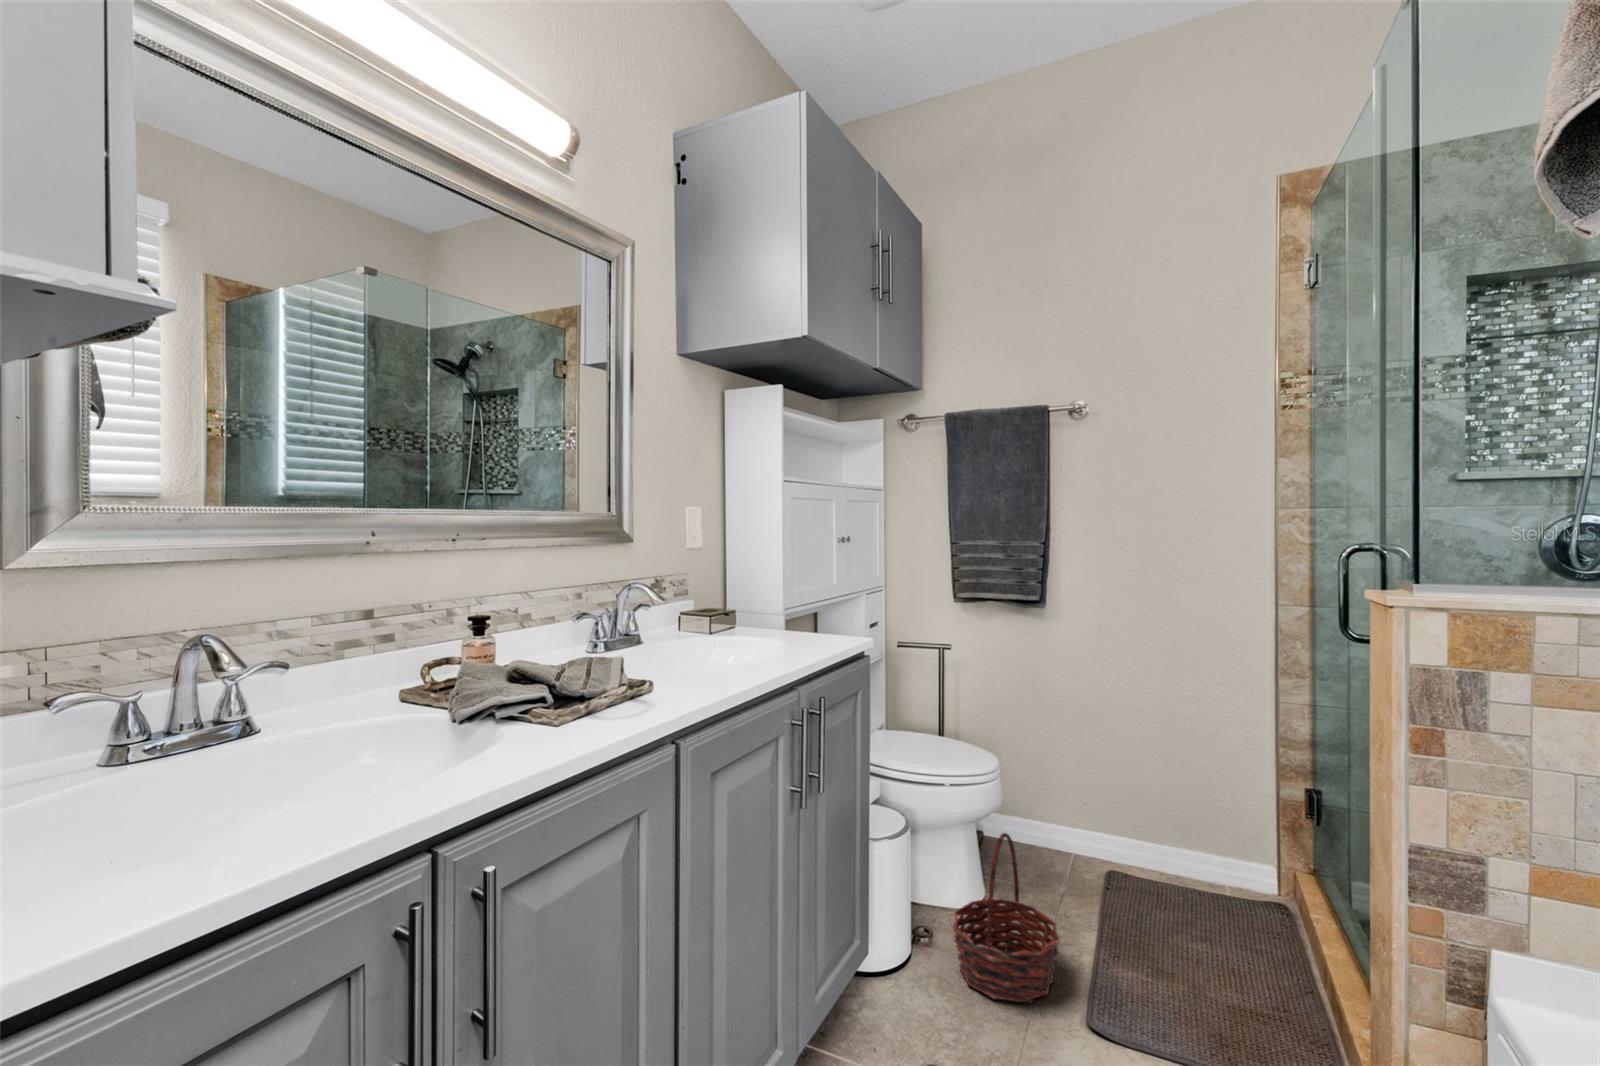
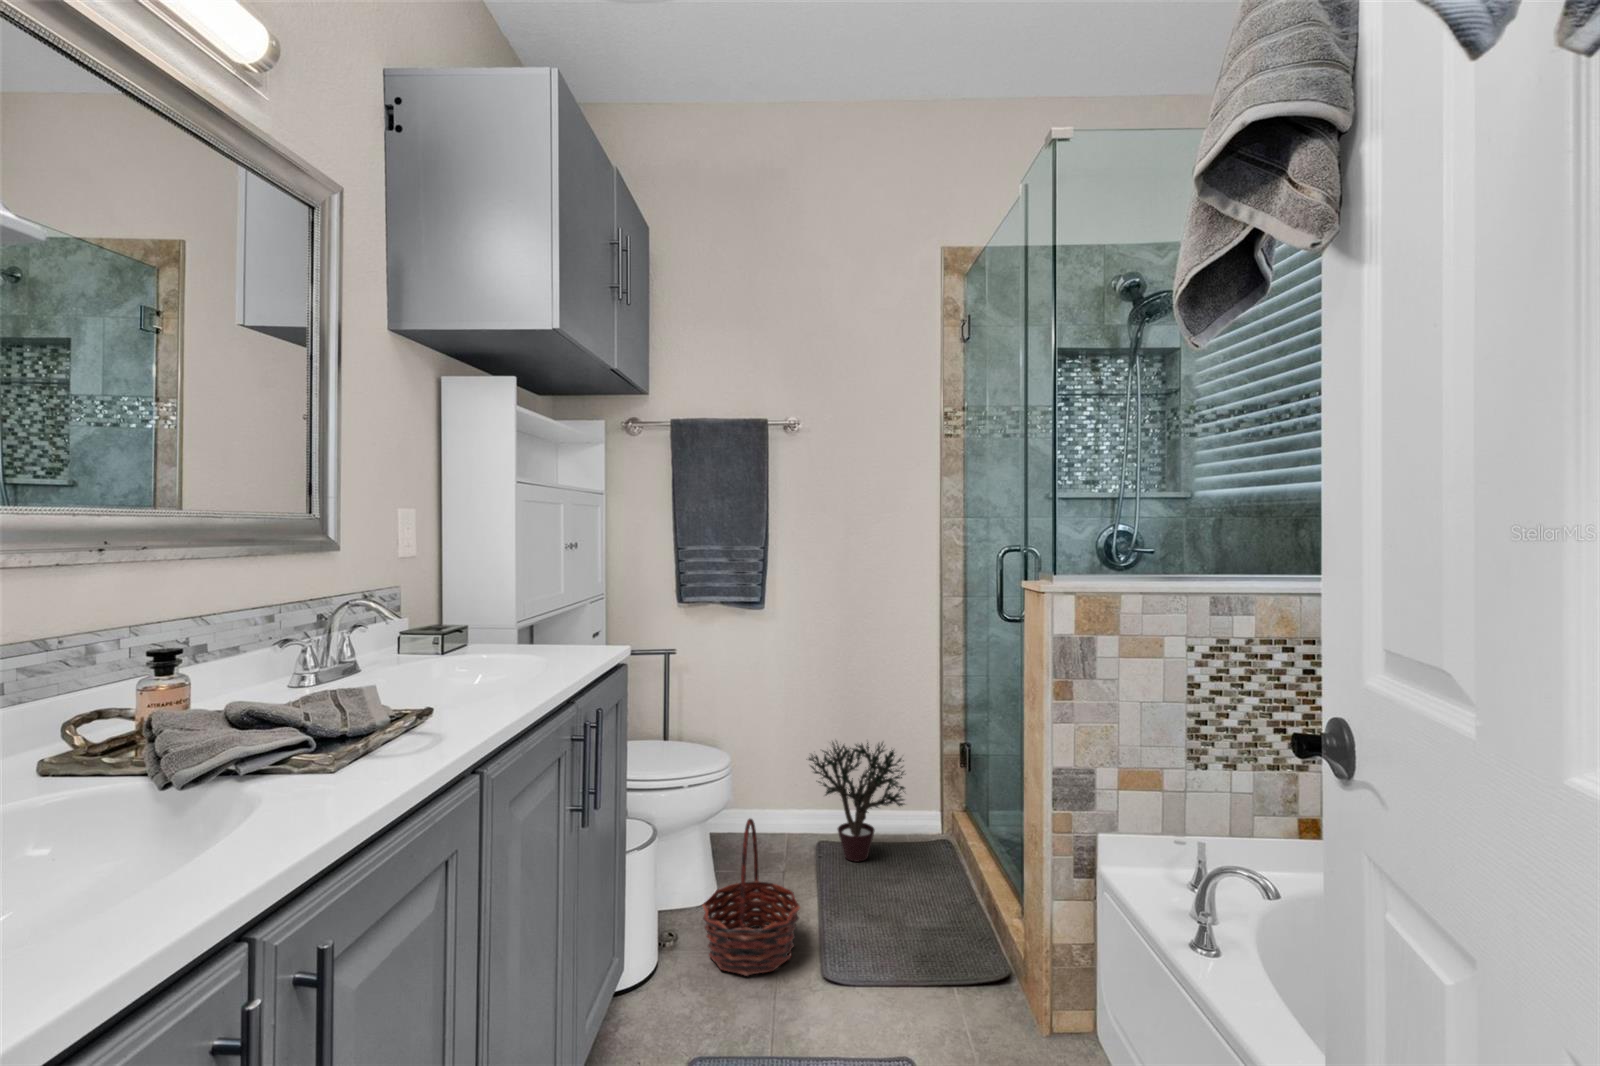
potted plant: none [1091,761,1221,908] -> present [809,742,905,861]

